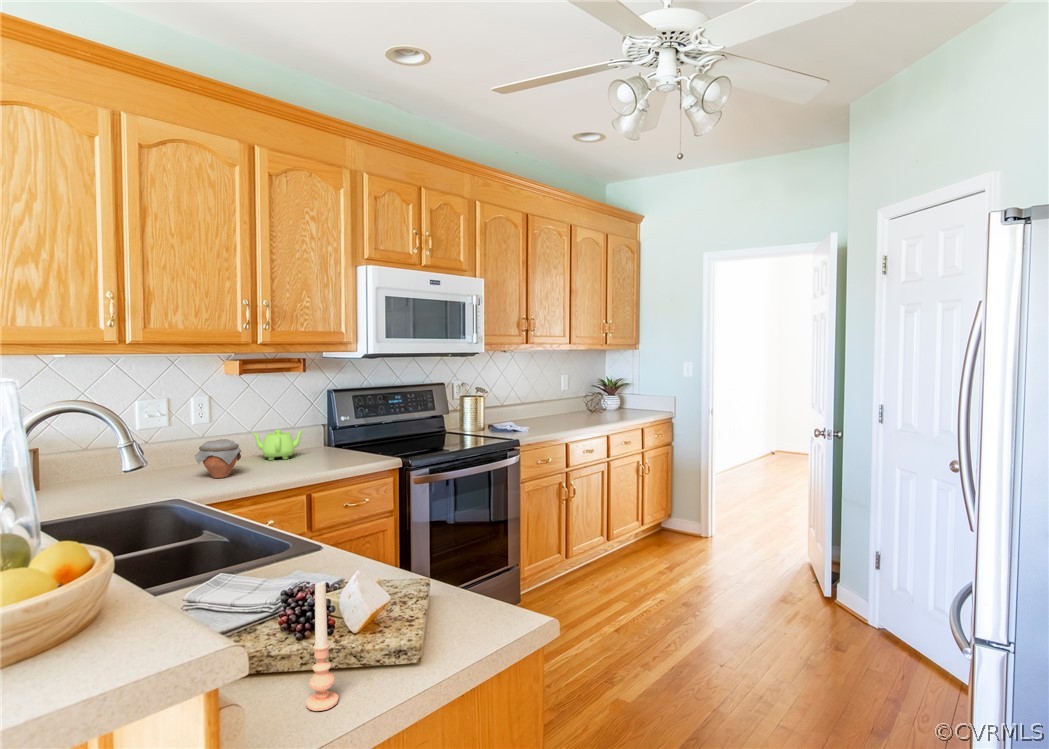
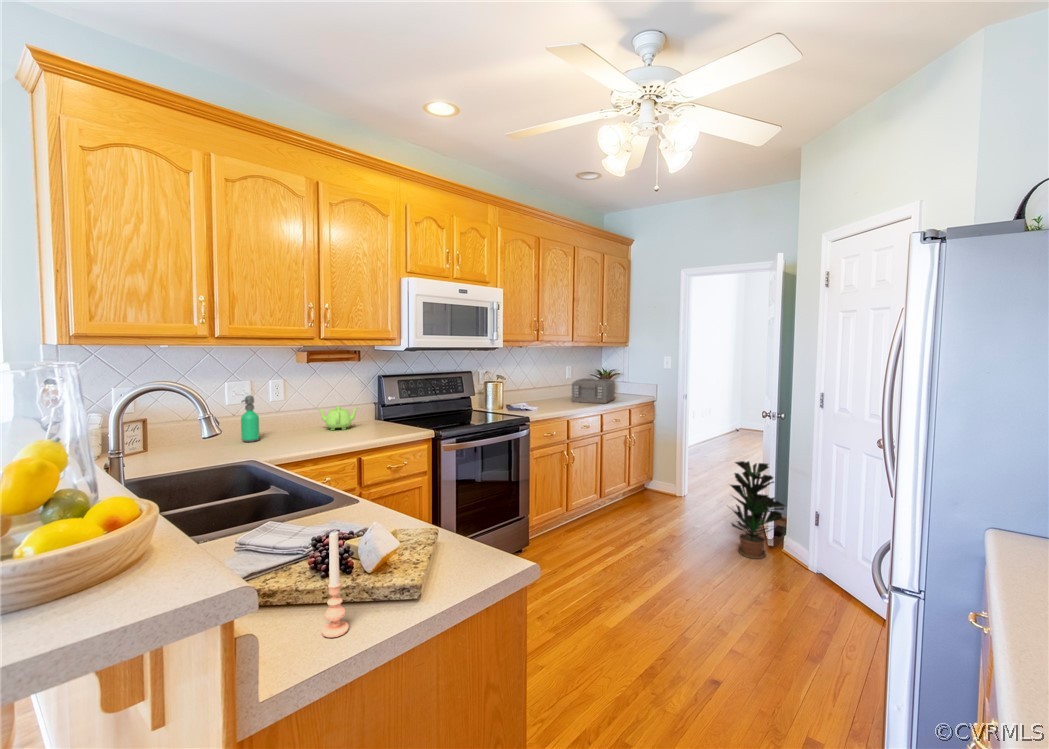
toaster: none [569,390,624,422] -> present [571,379,615,403]
soap dispenser: none [155,417,178,477] -> present [241,395,259,442]
jar: present [195,439,242,478] -> none [271,414,308,444]
potted plant: none [766,491,840,613] -> present [730,461,785,559]

